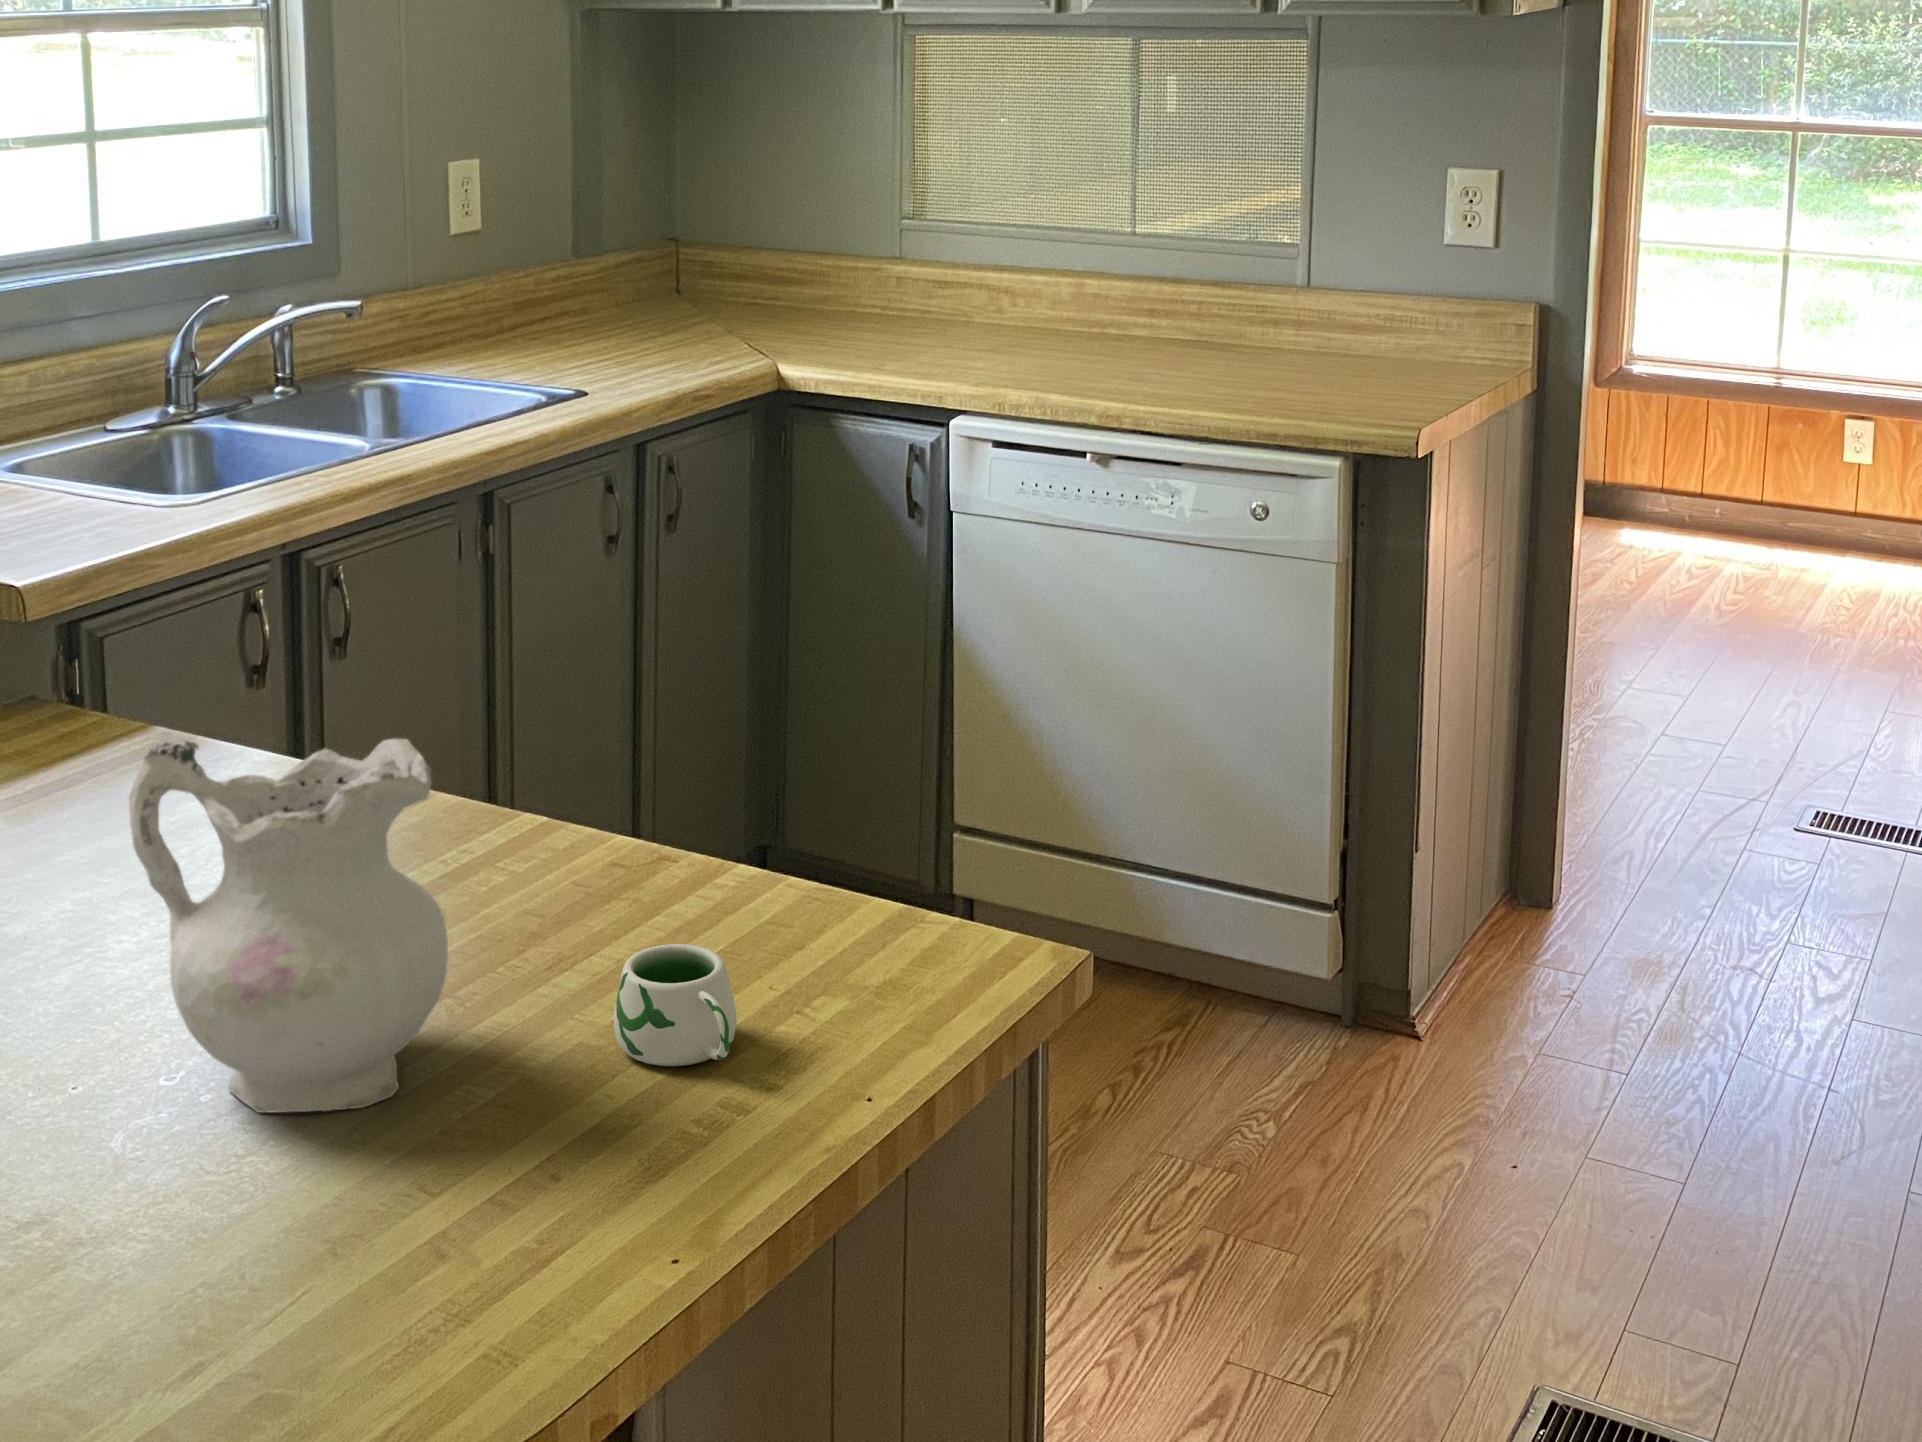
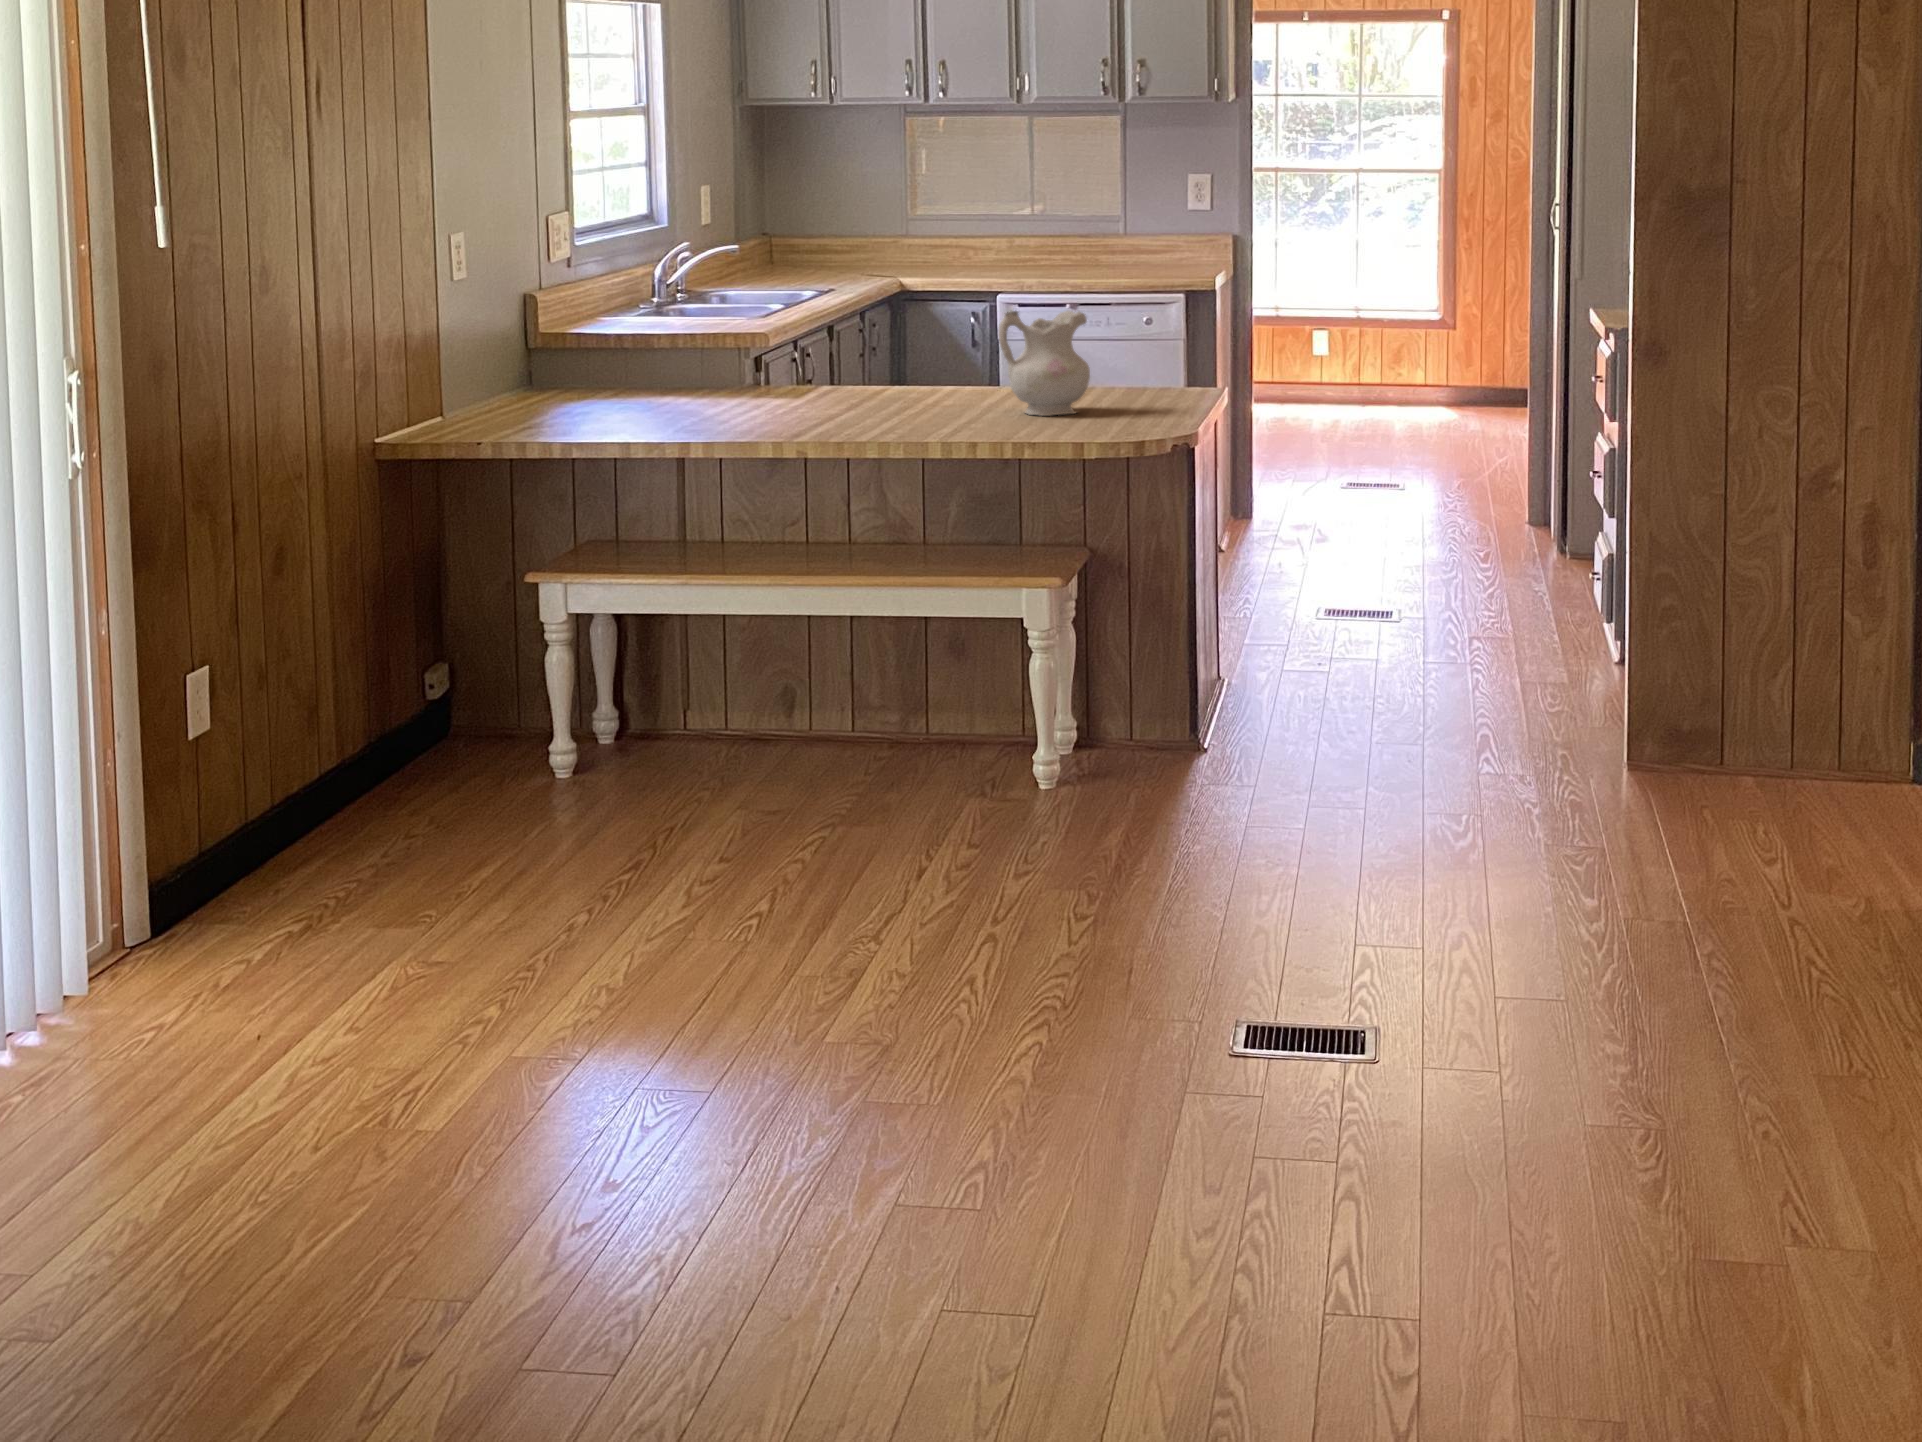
mug: present [614,944,737,1066] -> none [1121,377,1165,406]

